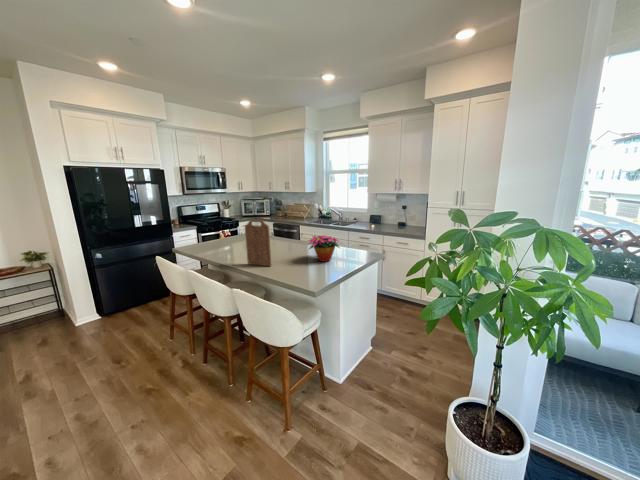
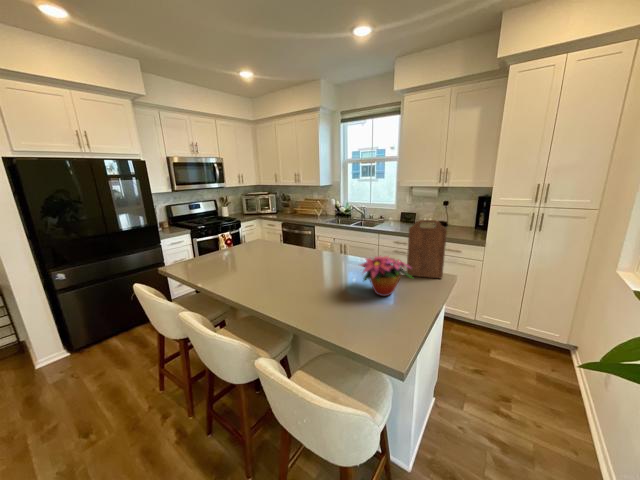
cutting board: present [245,219,271,266] -> present [407,220,447,278]

